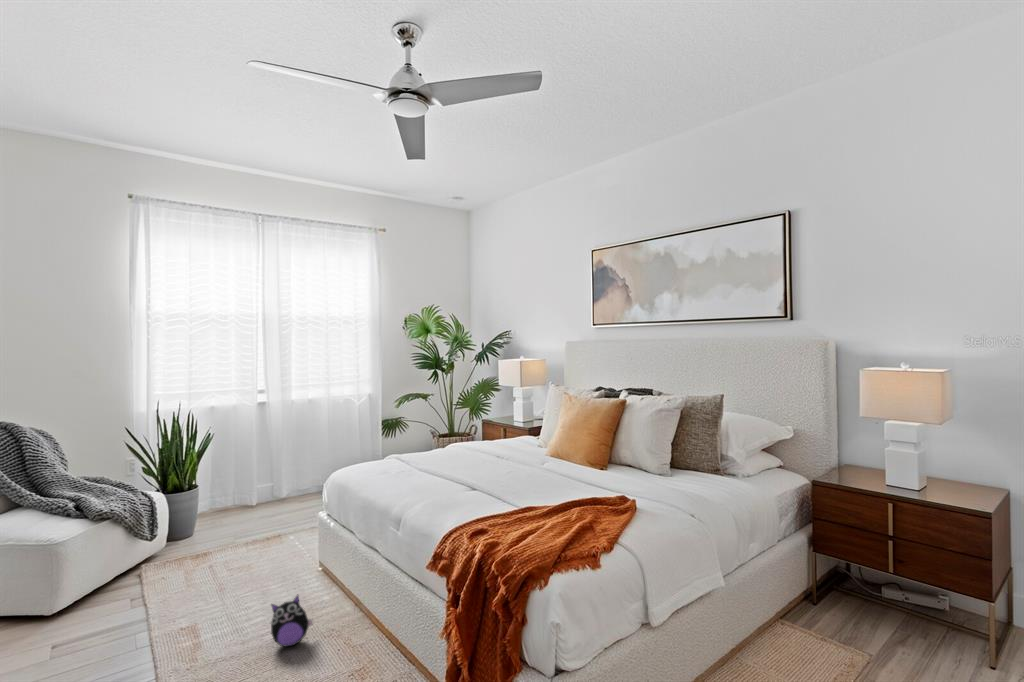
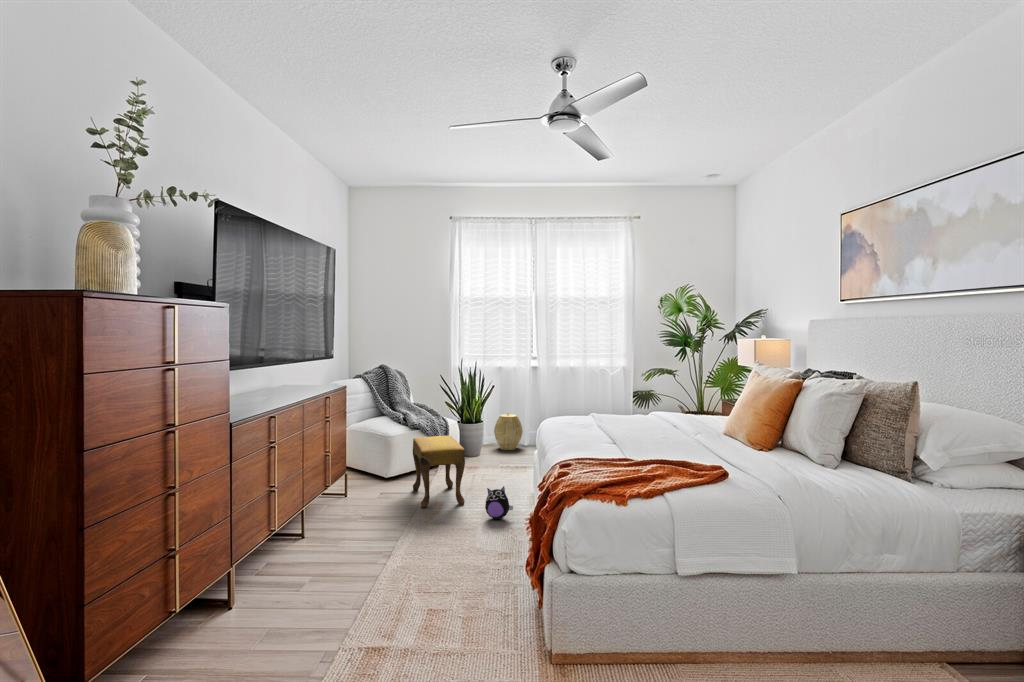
woven basket: none [211,465,252,514] -> present [494,414,523,450]
footstool: none [114,528,222,661] -> present [413,436,465,508]

